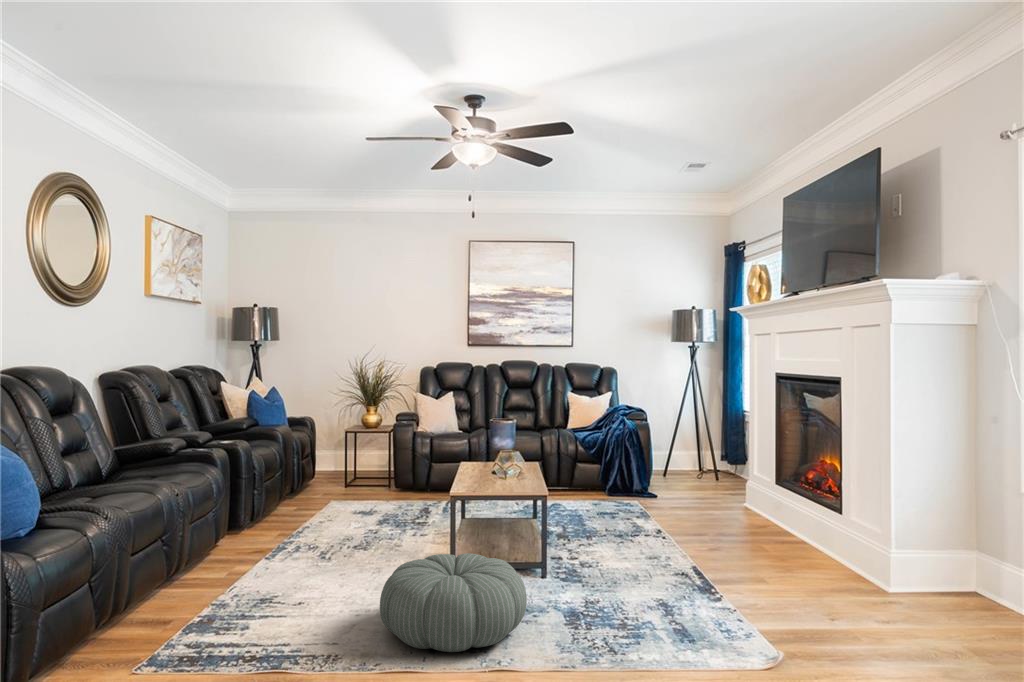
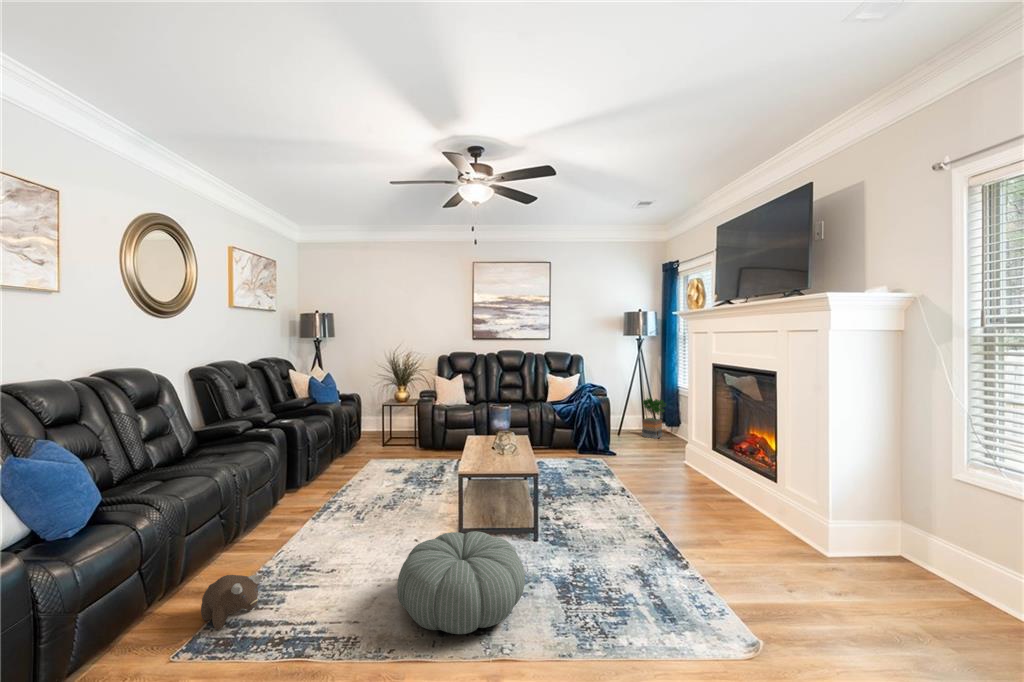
potted tree: none [695,425,731,480] -> present [642,398,666,439]
plush toy: none [159,589,227,648] -> present [201,575,262,630]

